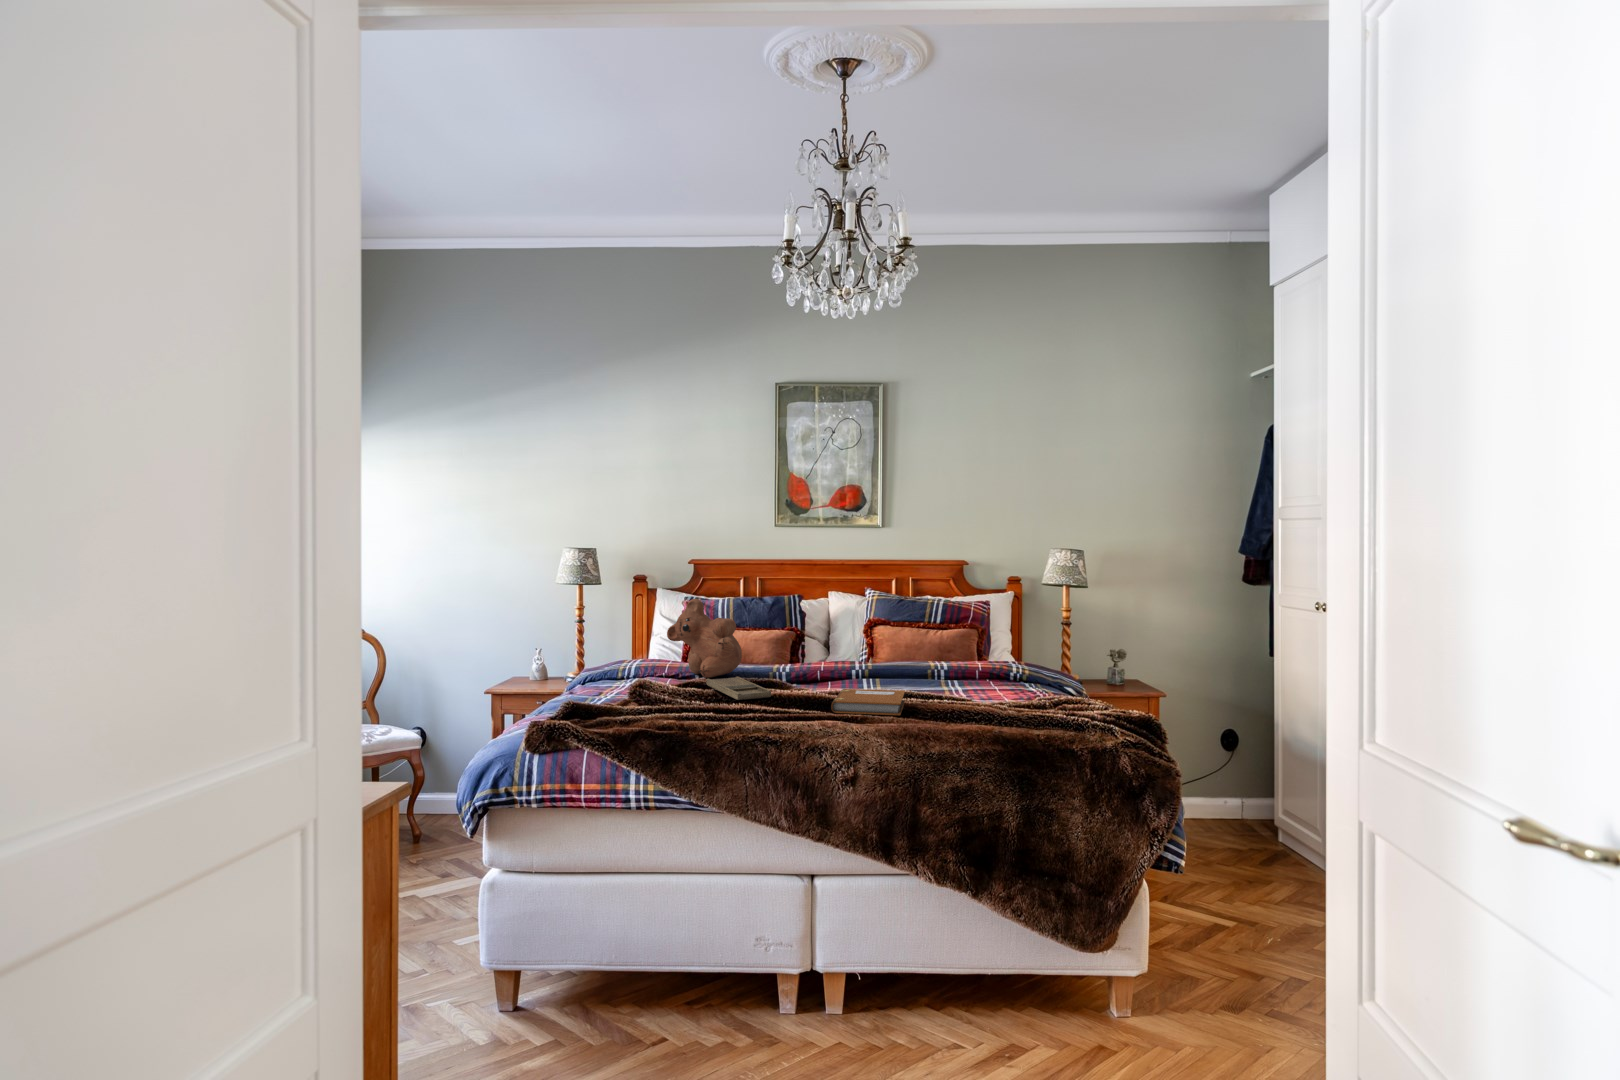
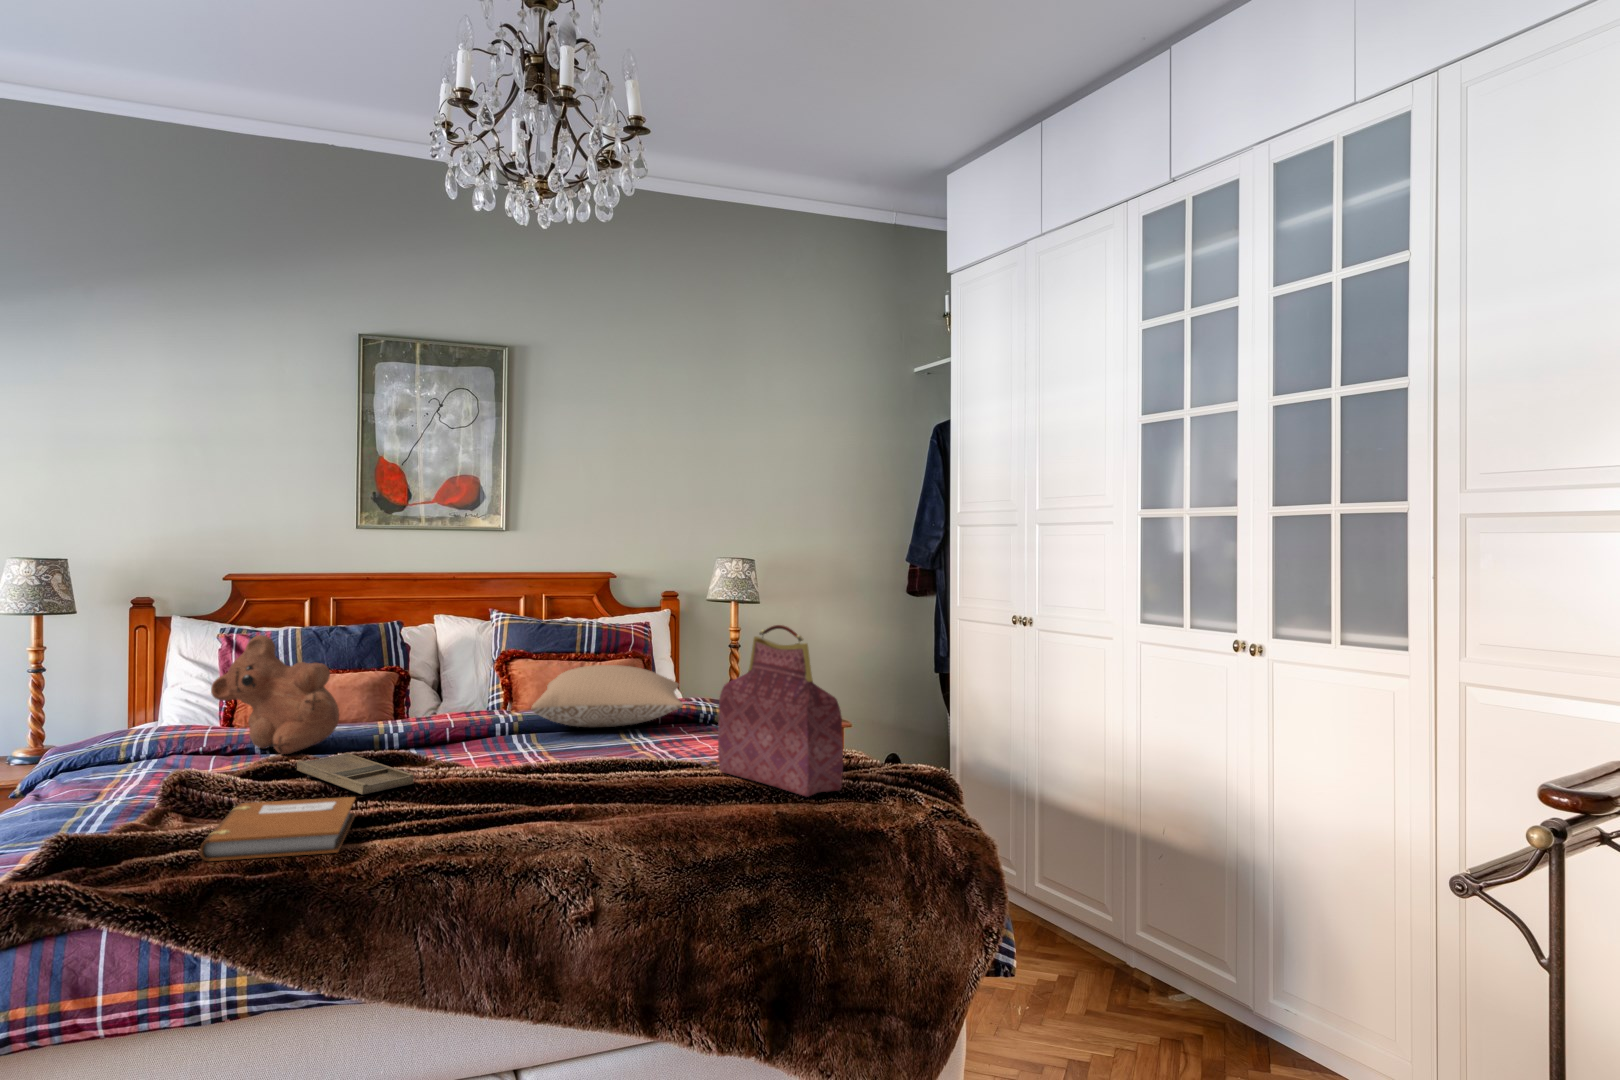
handbag: none [982,596,1062,724] -> present [718,625,843,797]
pillow: none [869,630,995,677] -> present [532,665,683,727]
notebook: present [831,689,905,715] -> present [200,797,356,861]

